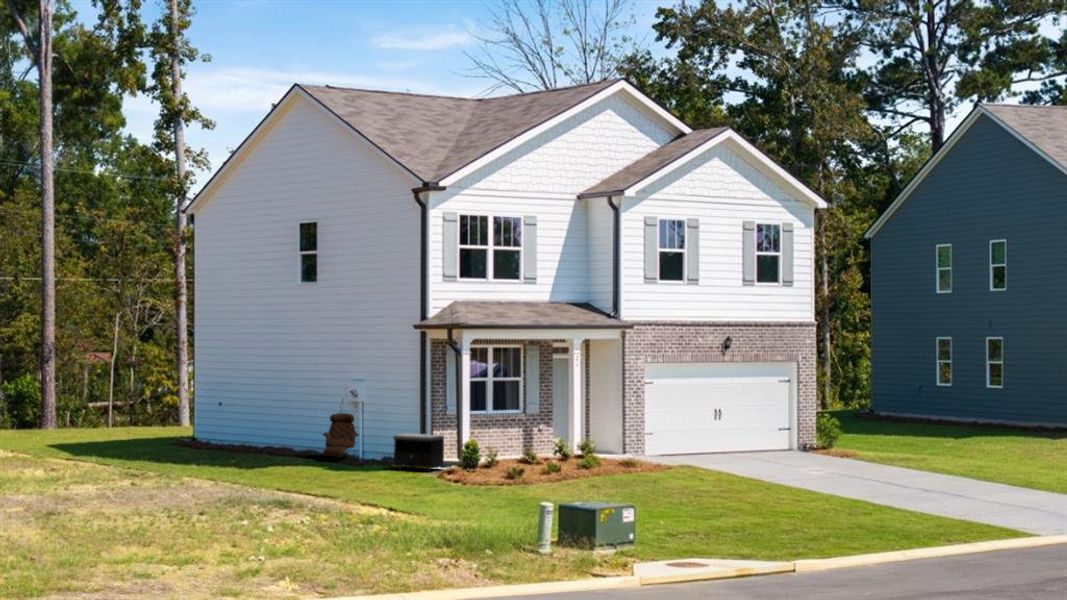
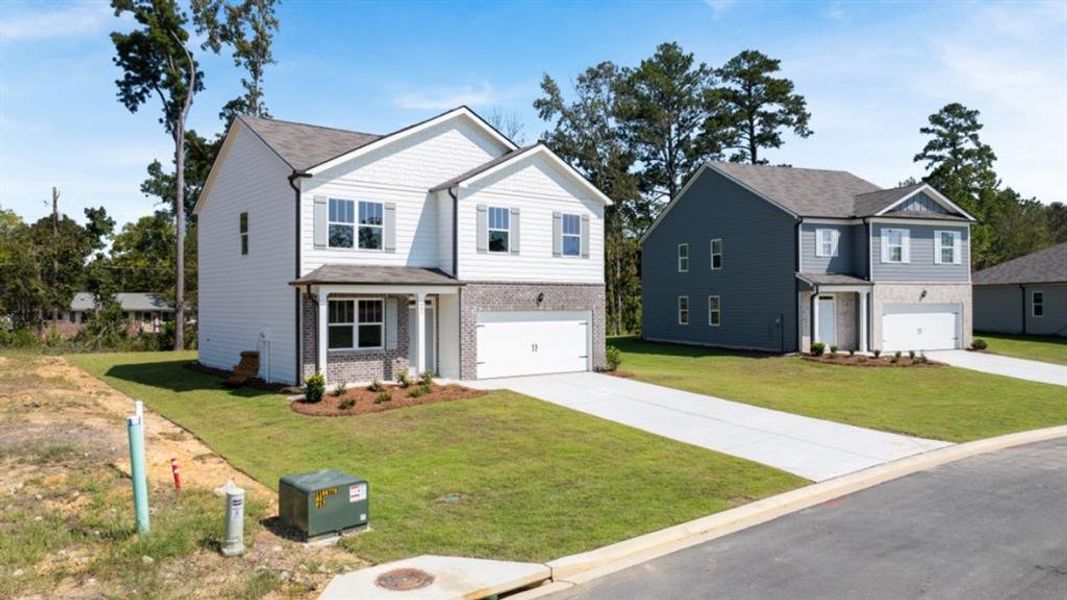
storage bench: present [393,433,444,470] -> none [270,367,311,397]

